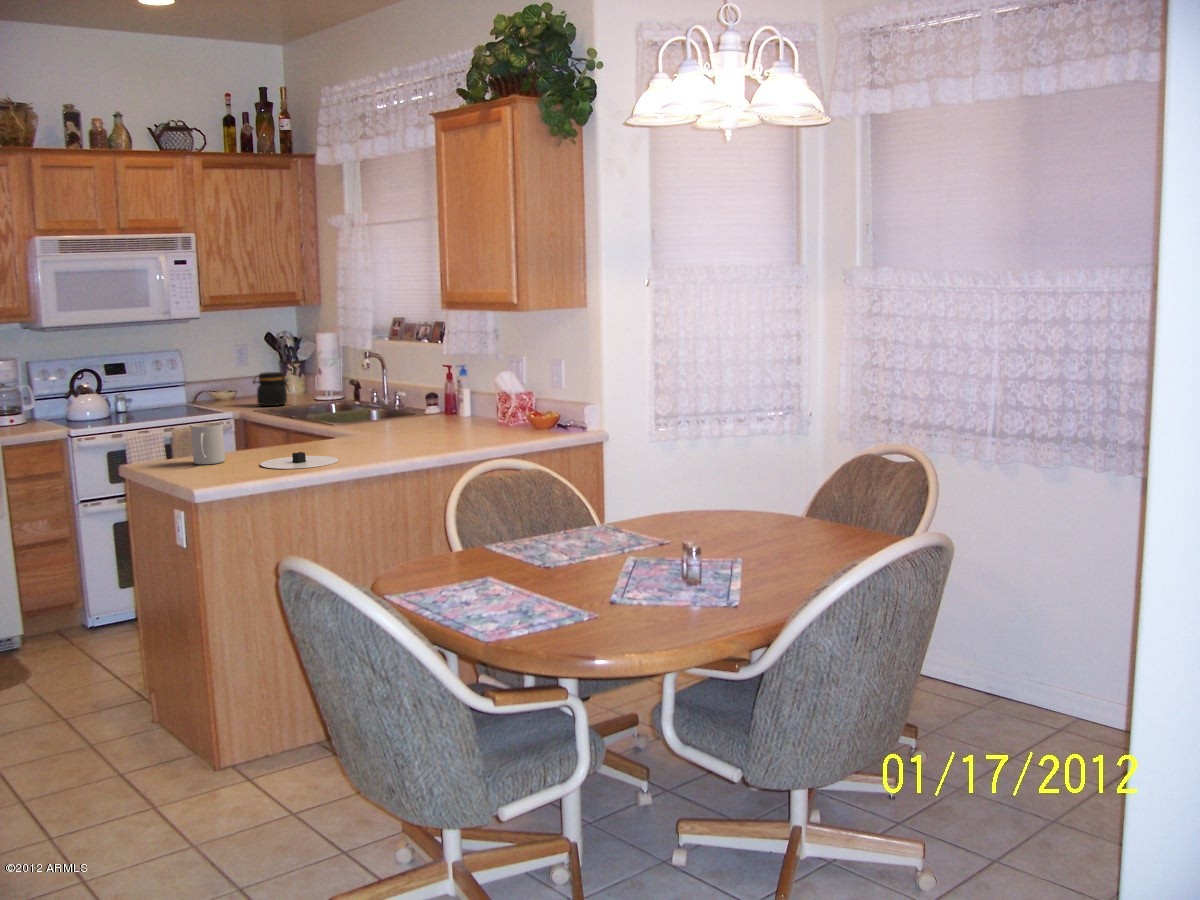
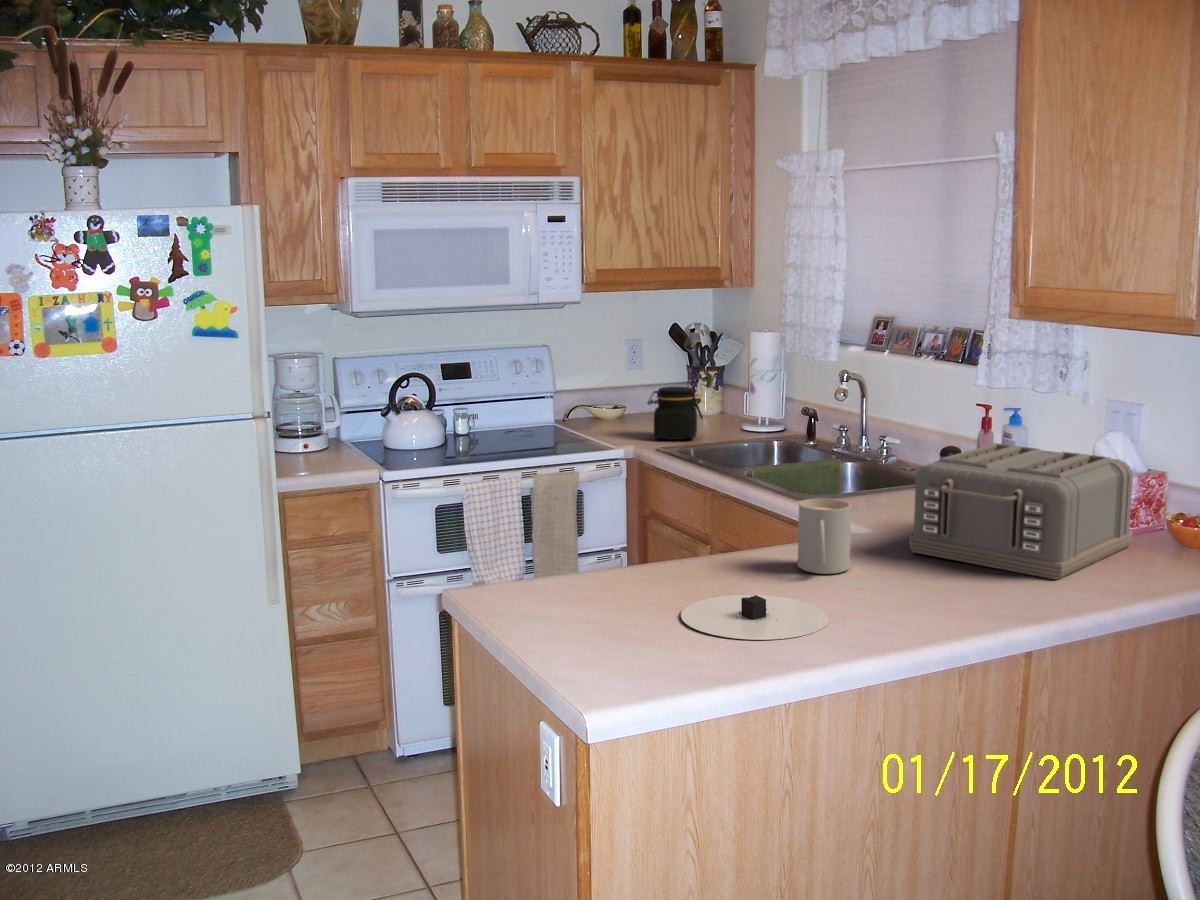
toaster: none [393,381,511,442] -> present [909,444,1133,580]
mug: present [191,423,225,464] -> present [798,498,851,574]

